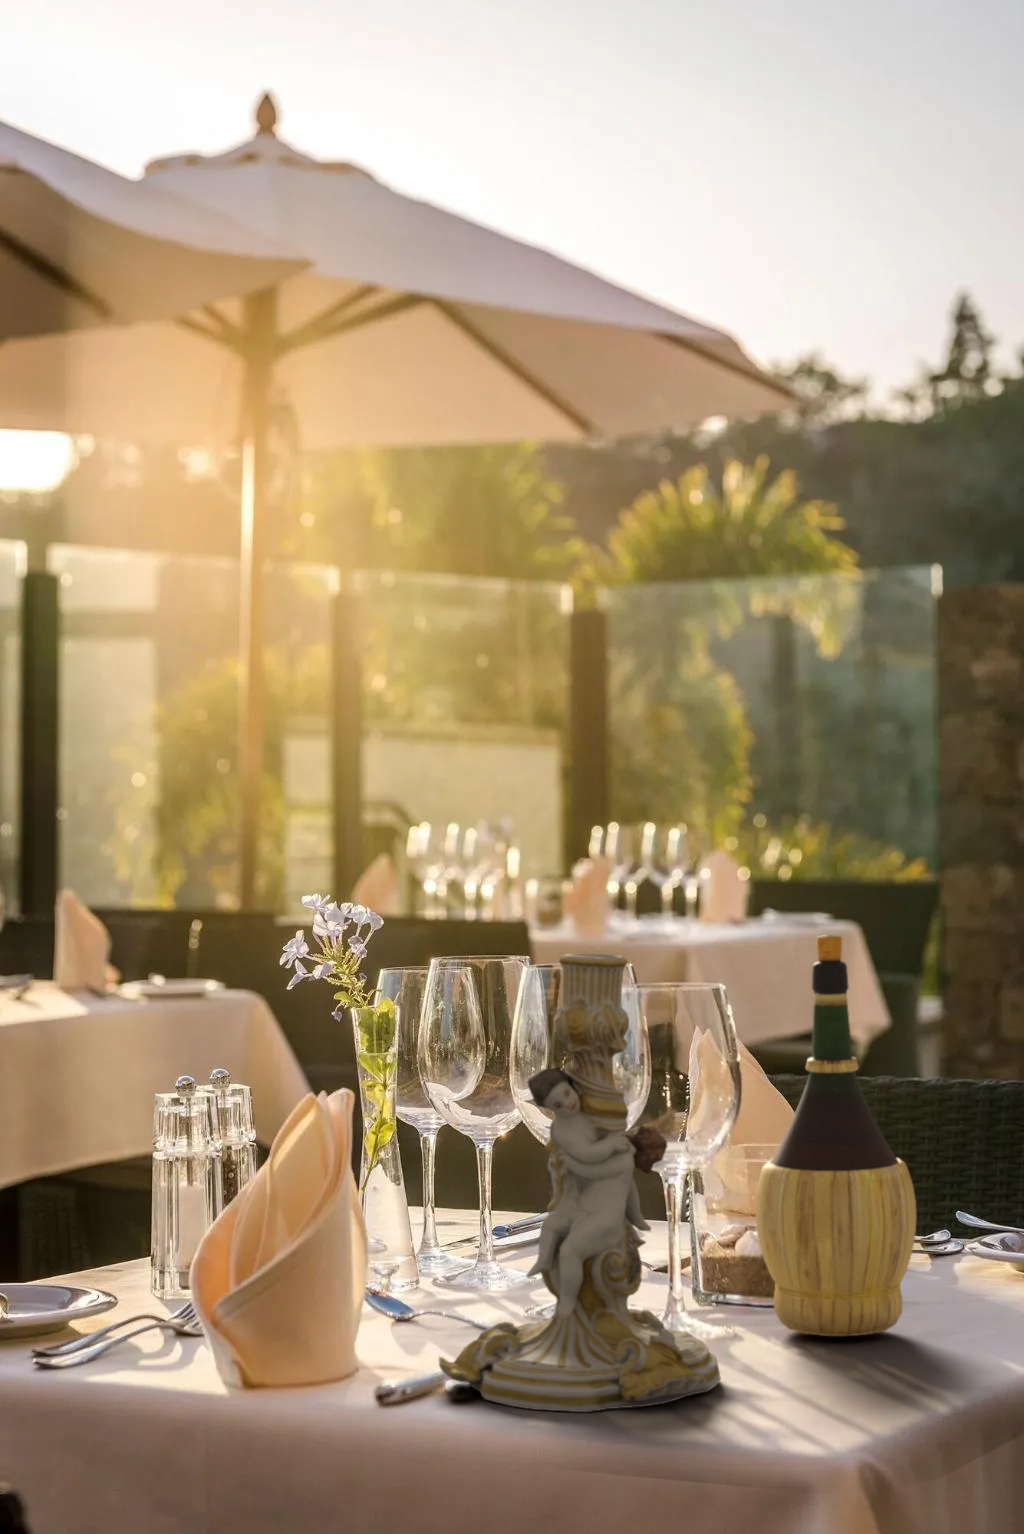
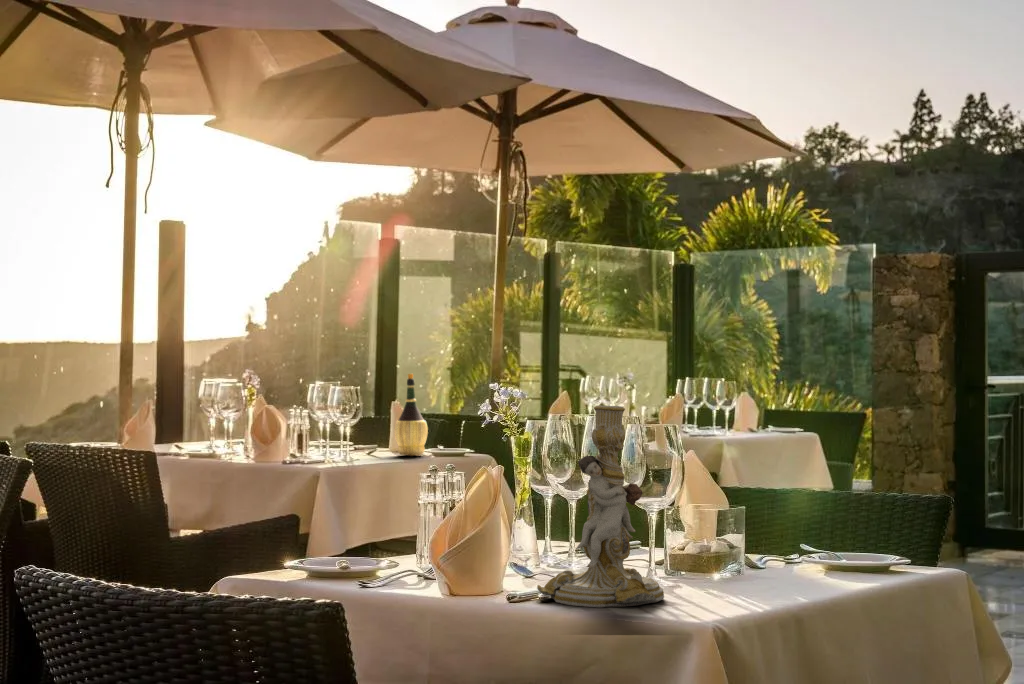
wine bottle: present [755,935,916,1336] -> present [395,374,428,456]

